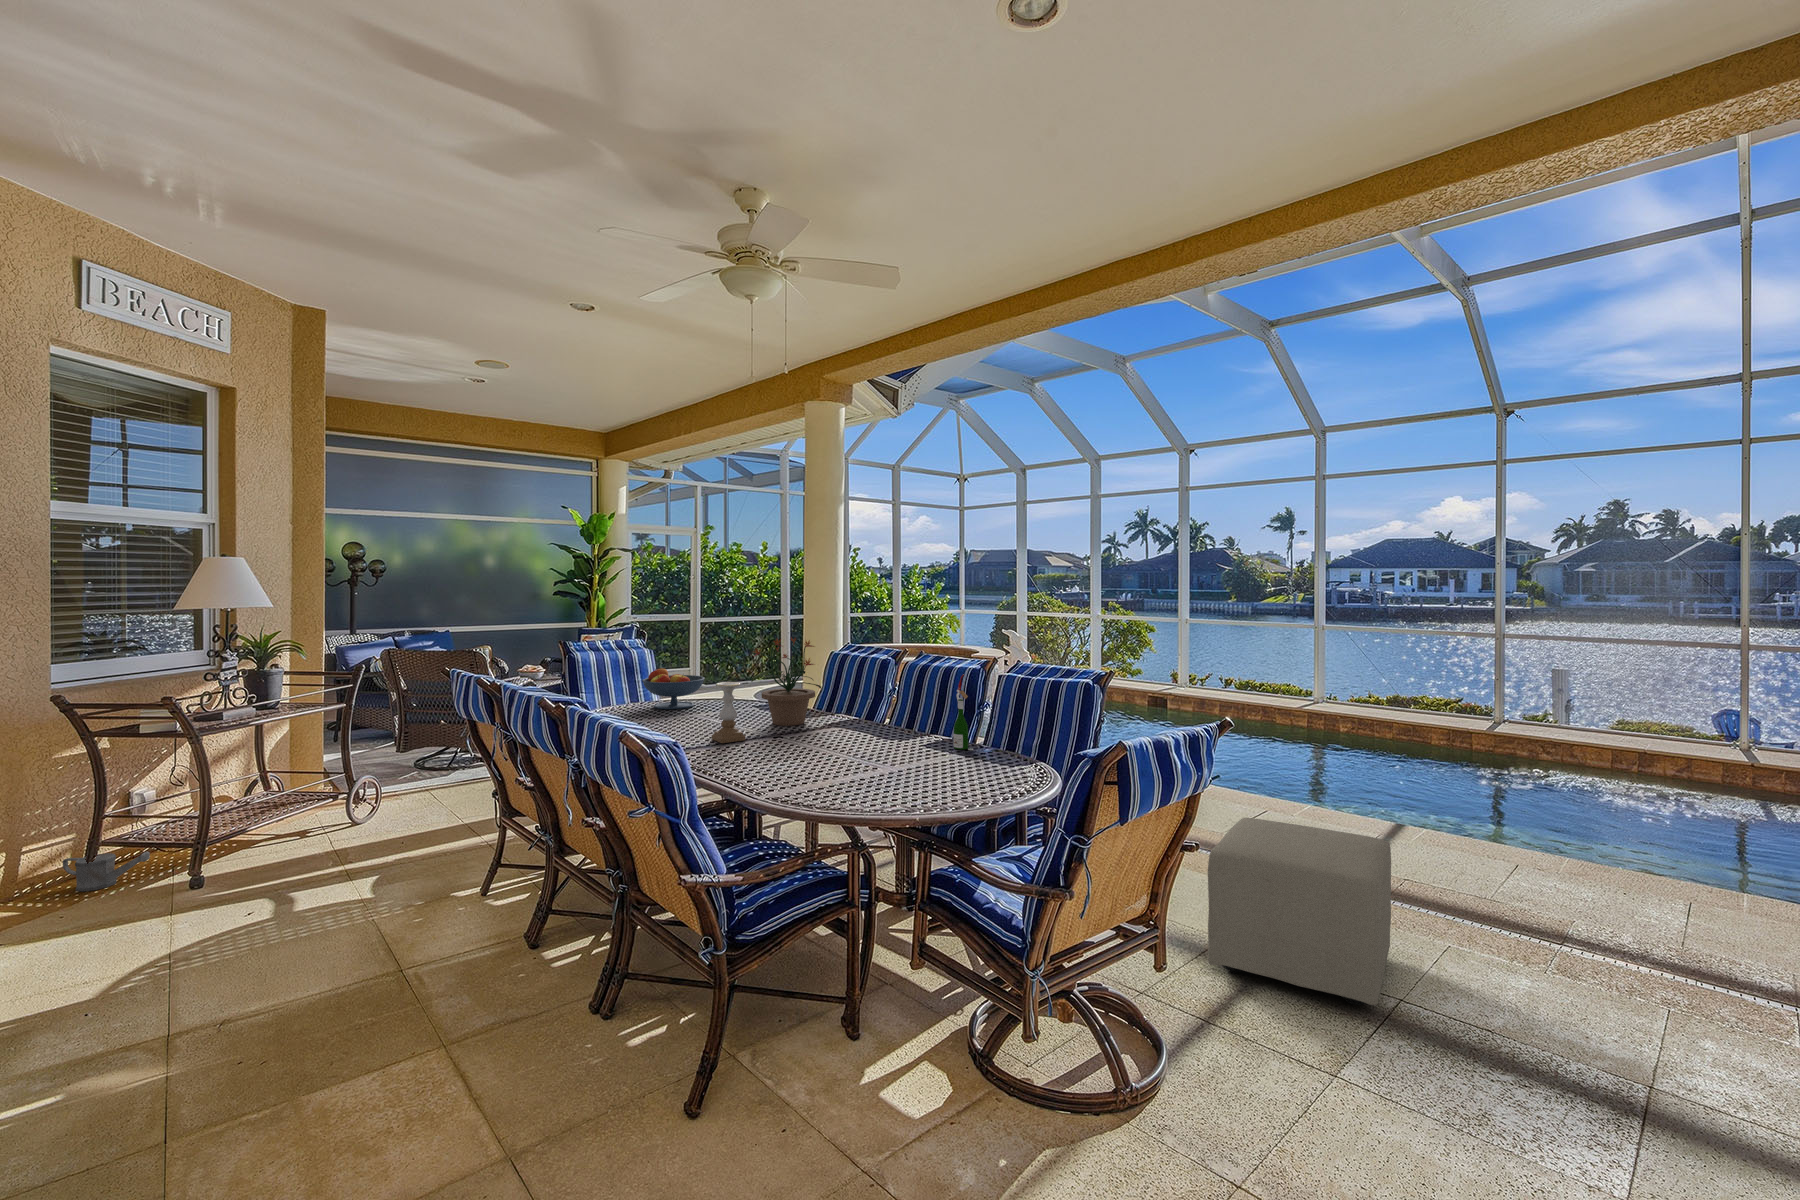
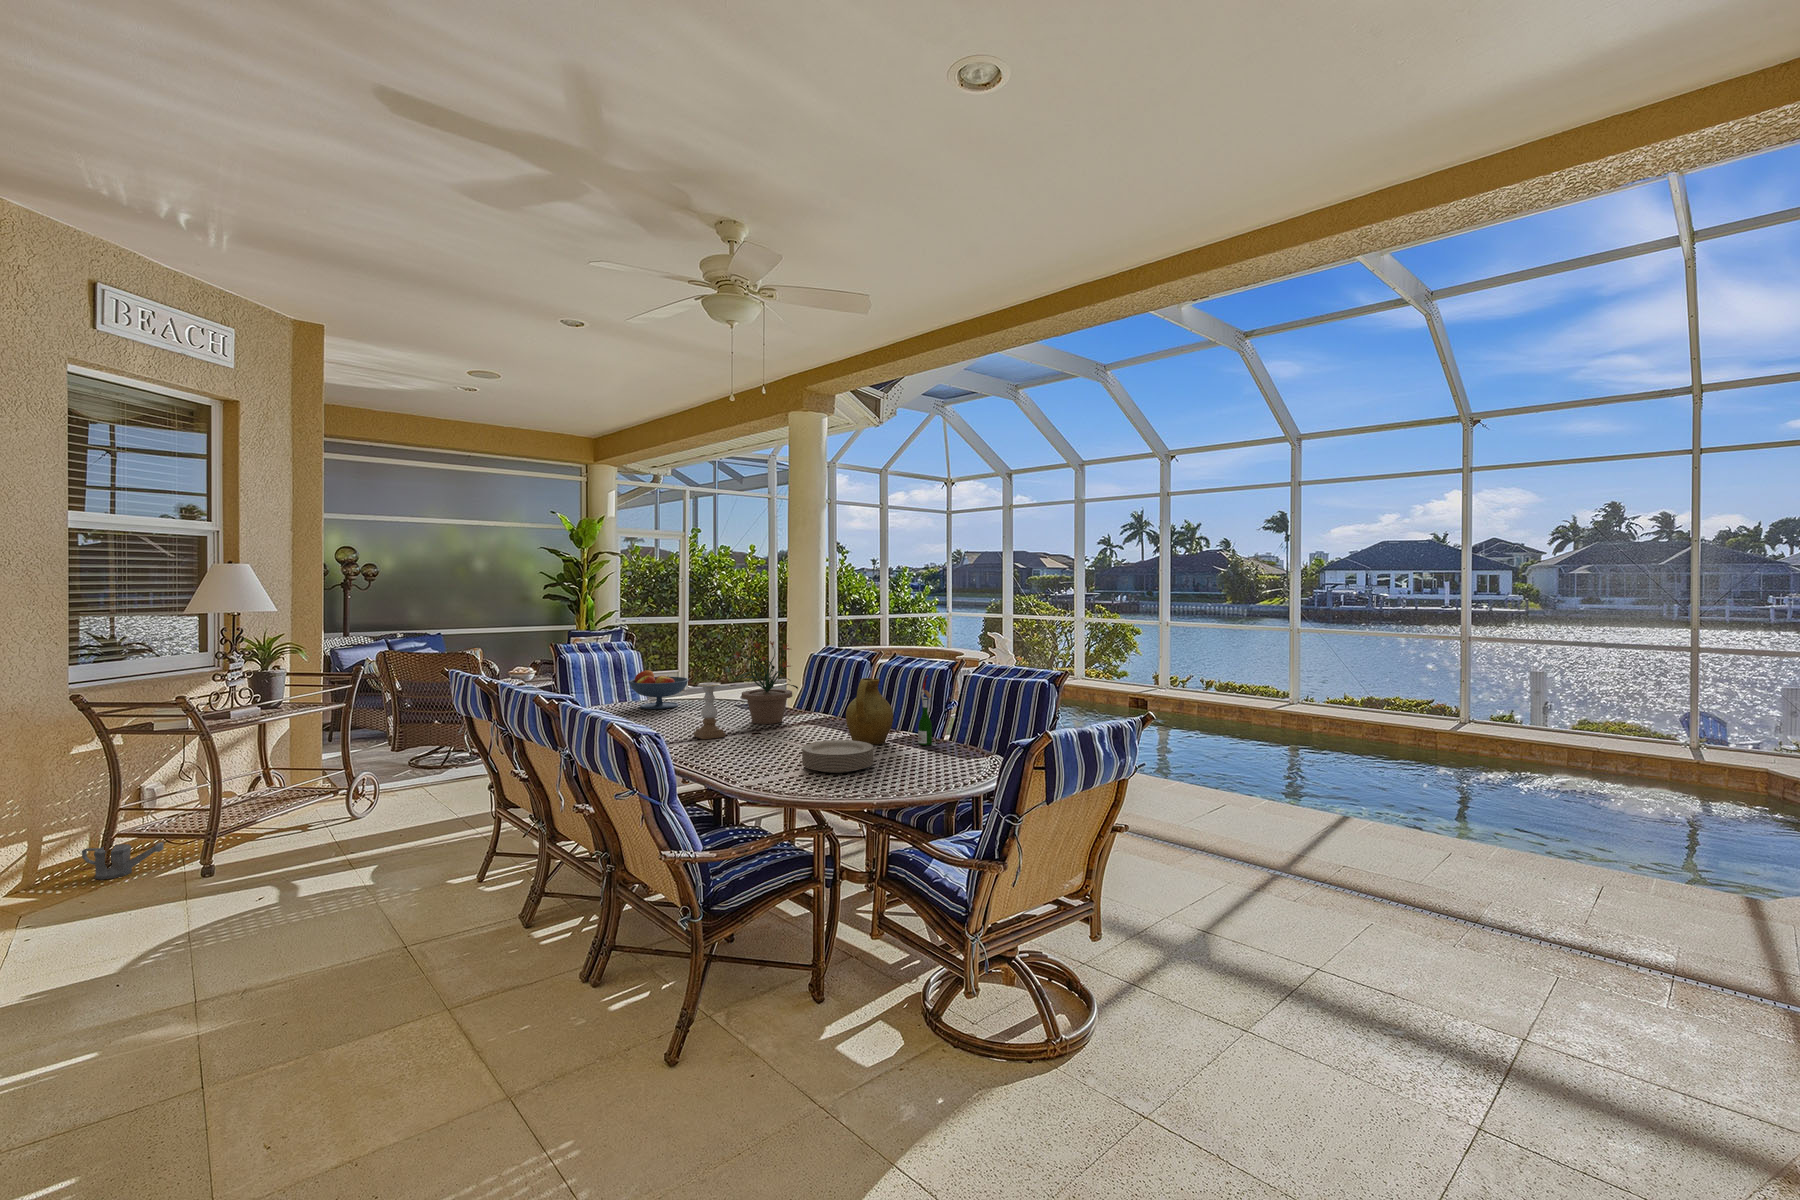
pitcher: none [875,678,926,749] -> present [846,678,893,745]
plate: none [832,745,910,782] -> present [802,740,874,773]
ottoman: present [1208,818,1391,1005] -> none [1145,808,1315,973]

